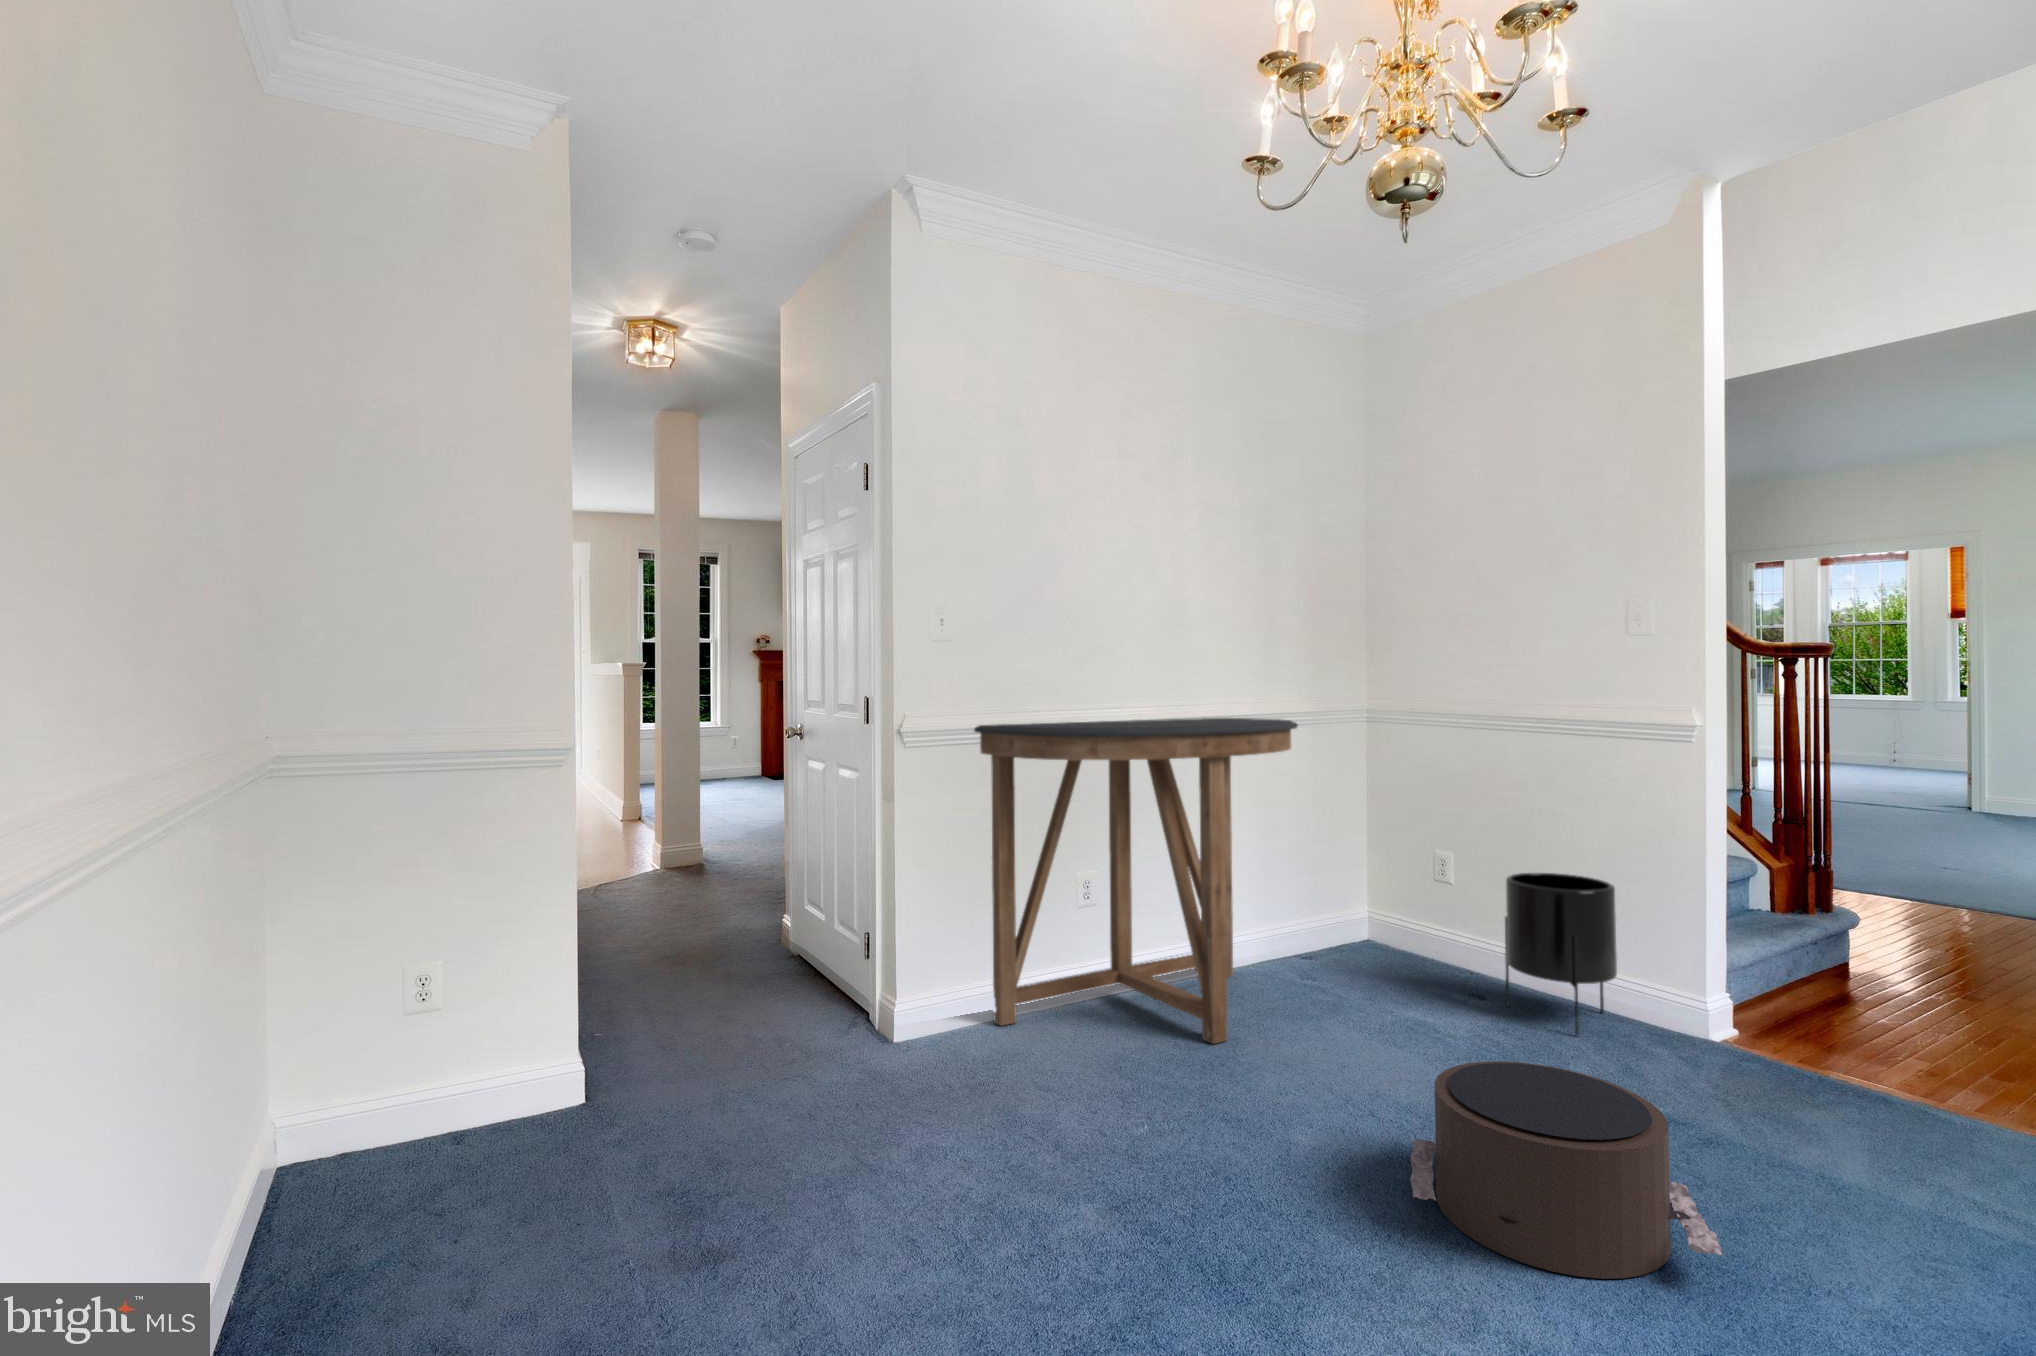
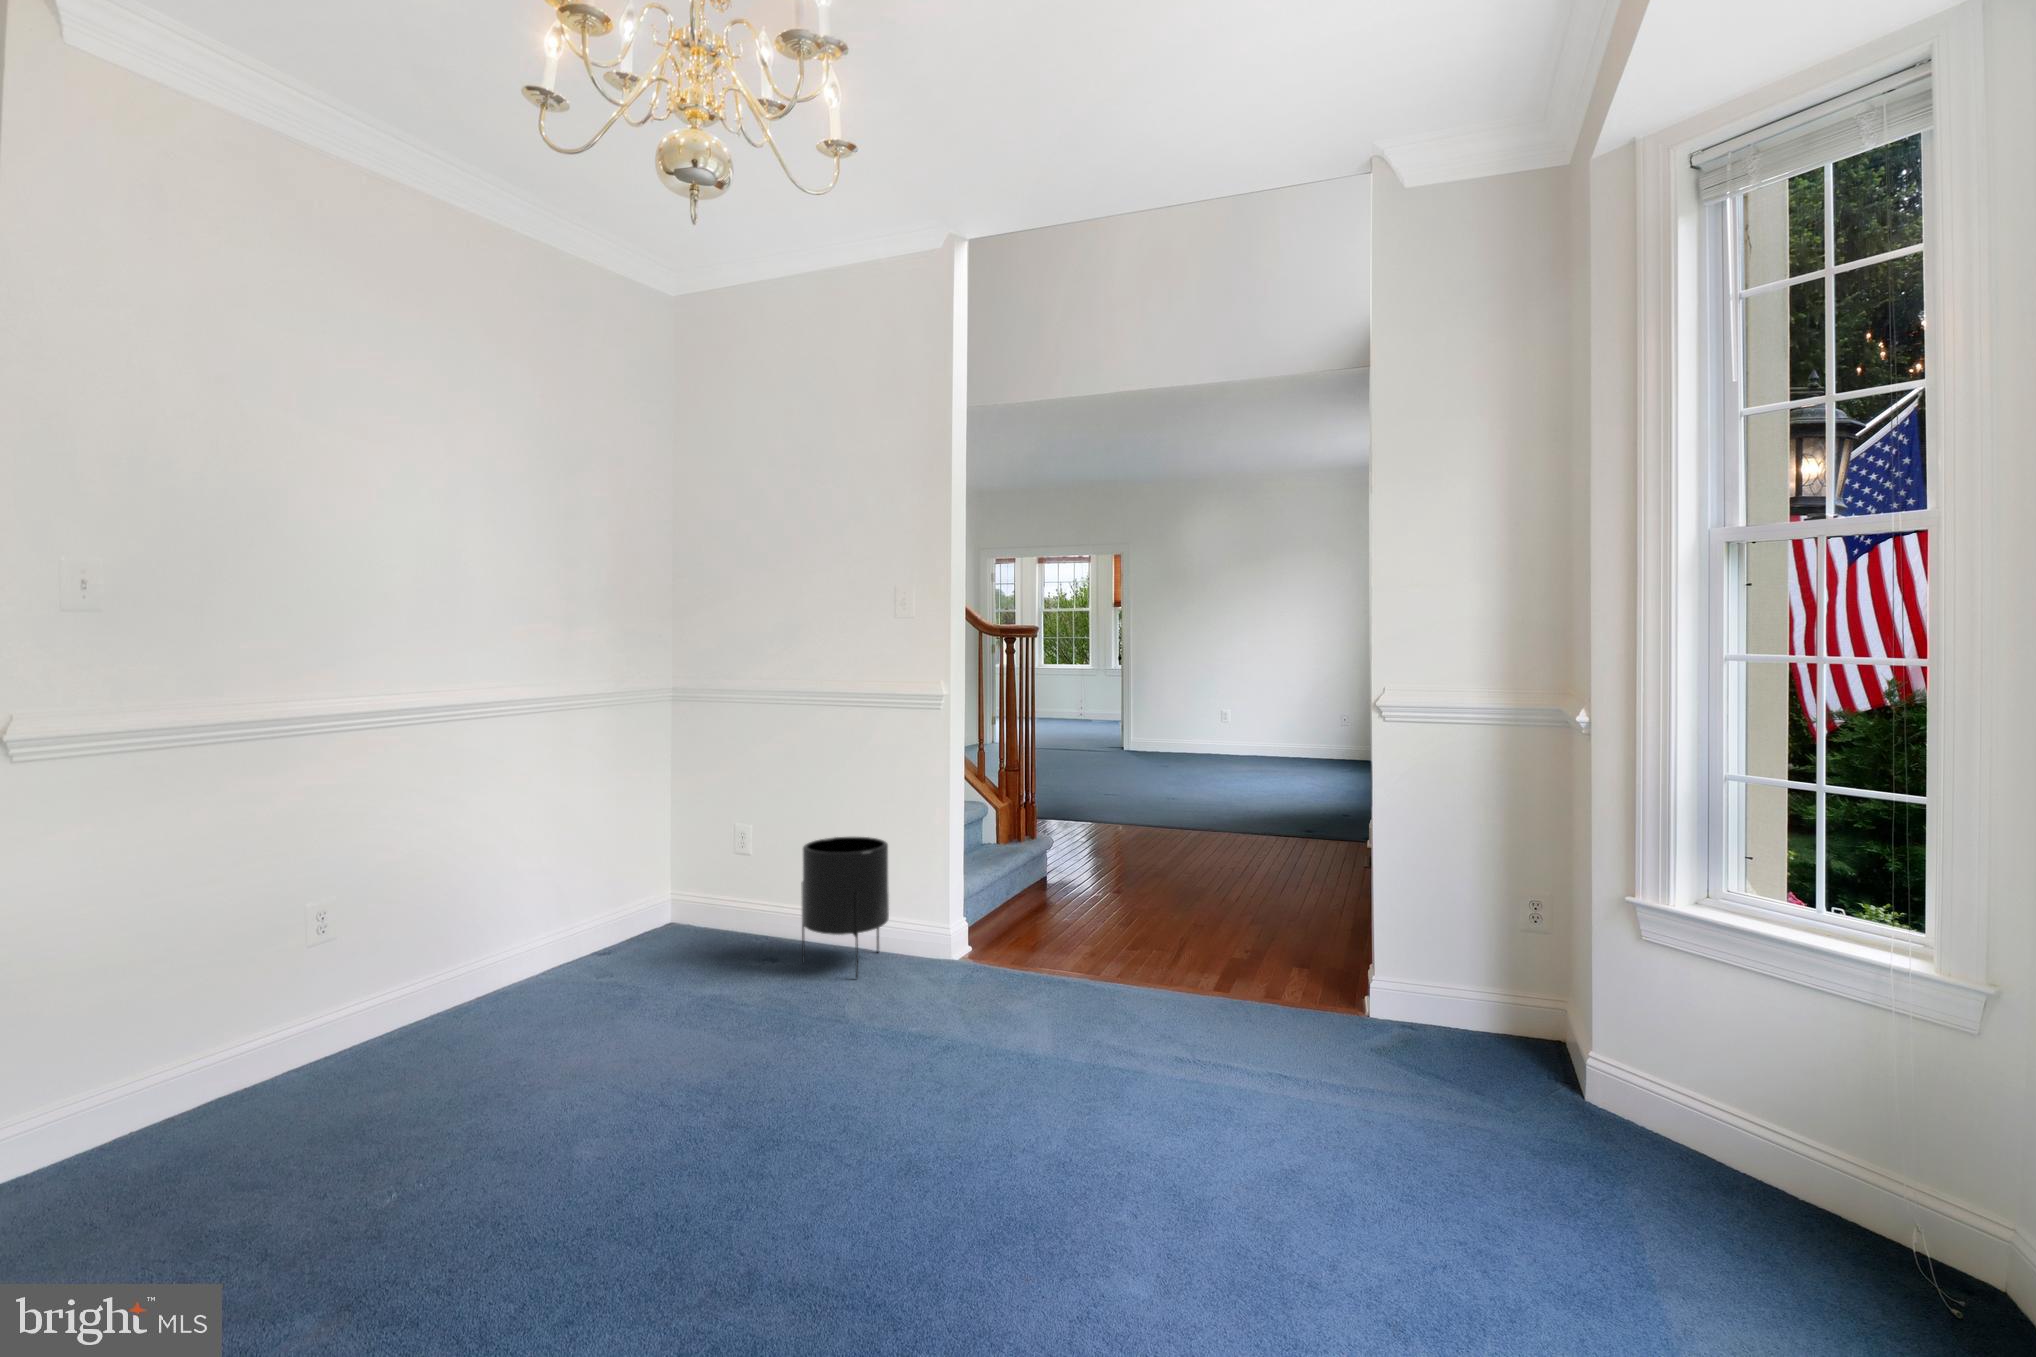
console table: present [974,718,1298,1044] -> none [121,704,601,1129]
pouf: present [1410,1061,1722,1279] -> none [695,1024,944,1219]

